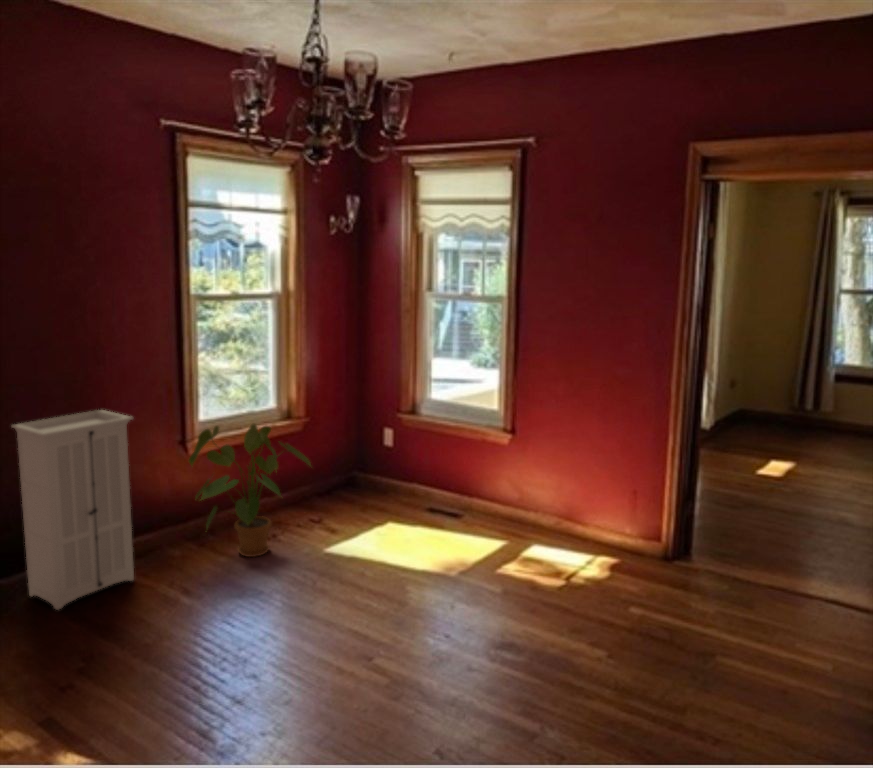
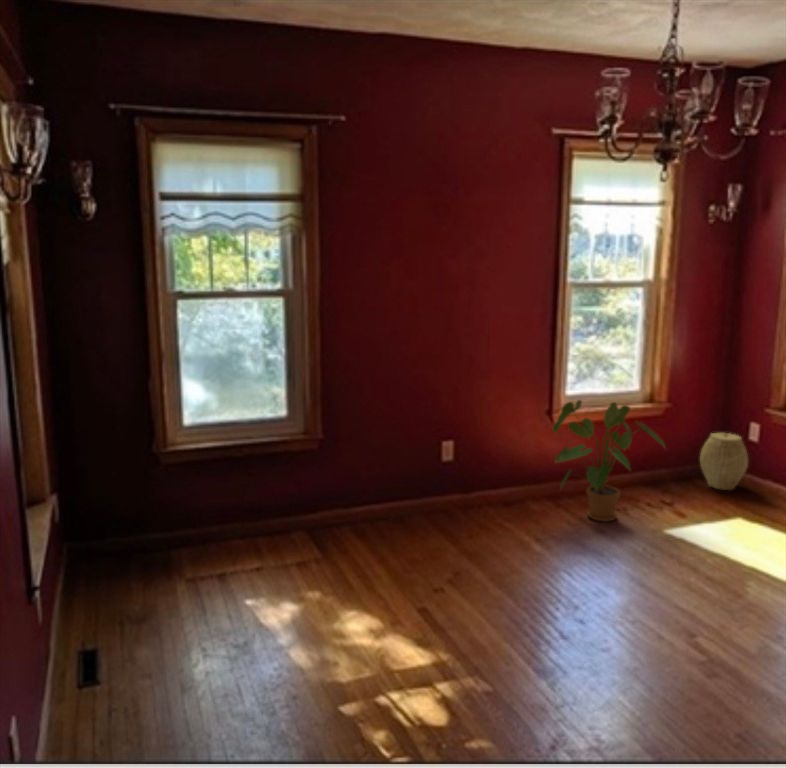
storage cabinet: present [12,409,134,610] -> none [420,374,509,529]
woven basket: none [340,441,384,498] -> present [700,433,748,490]

